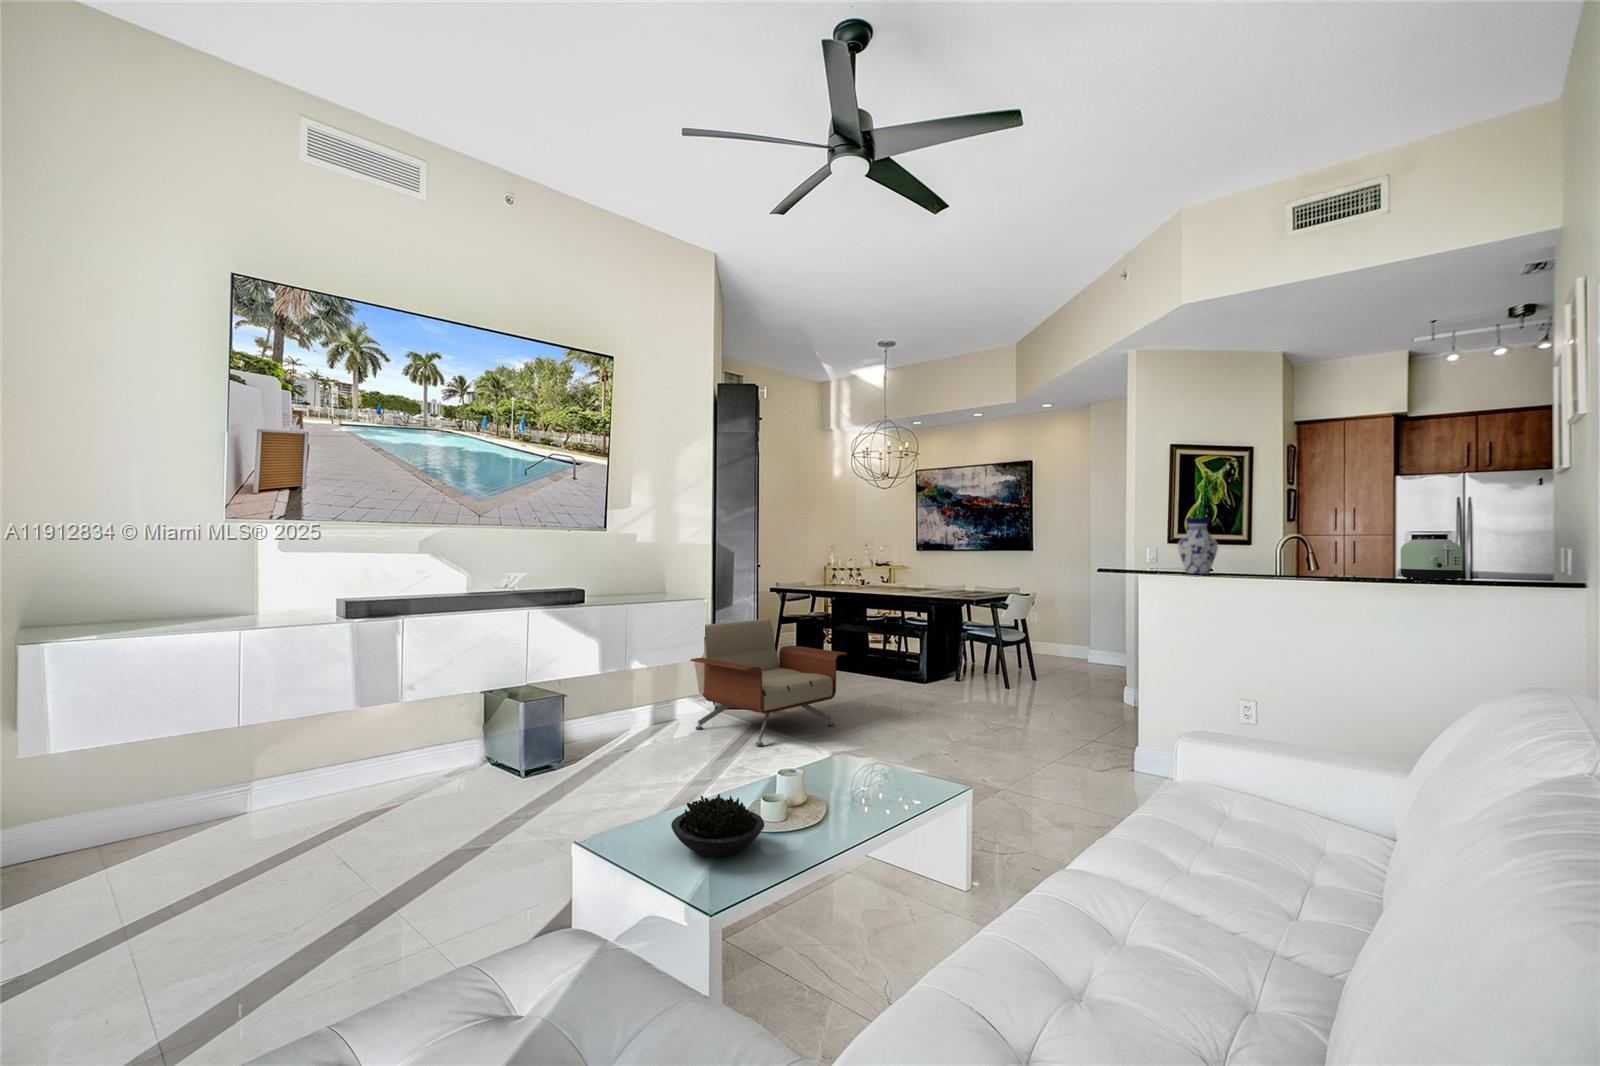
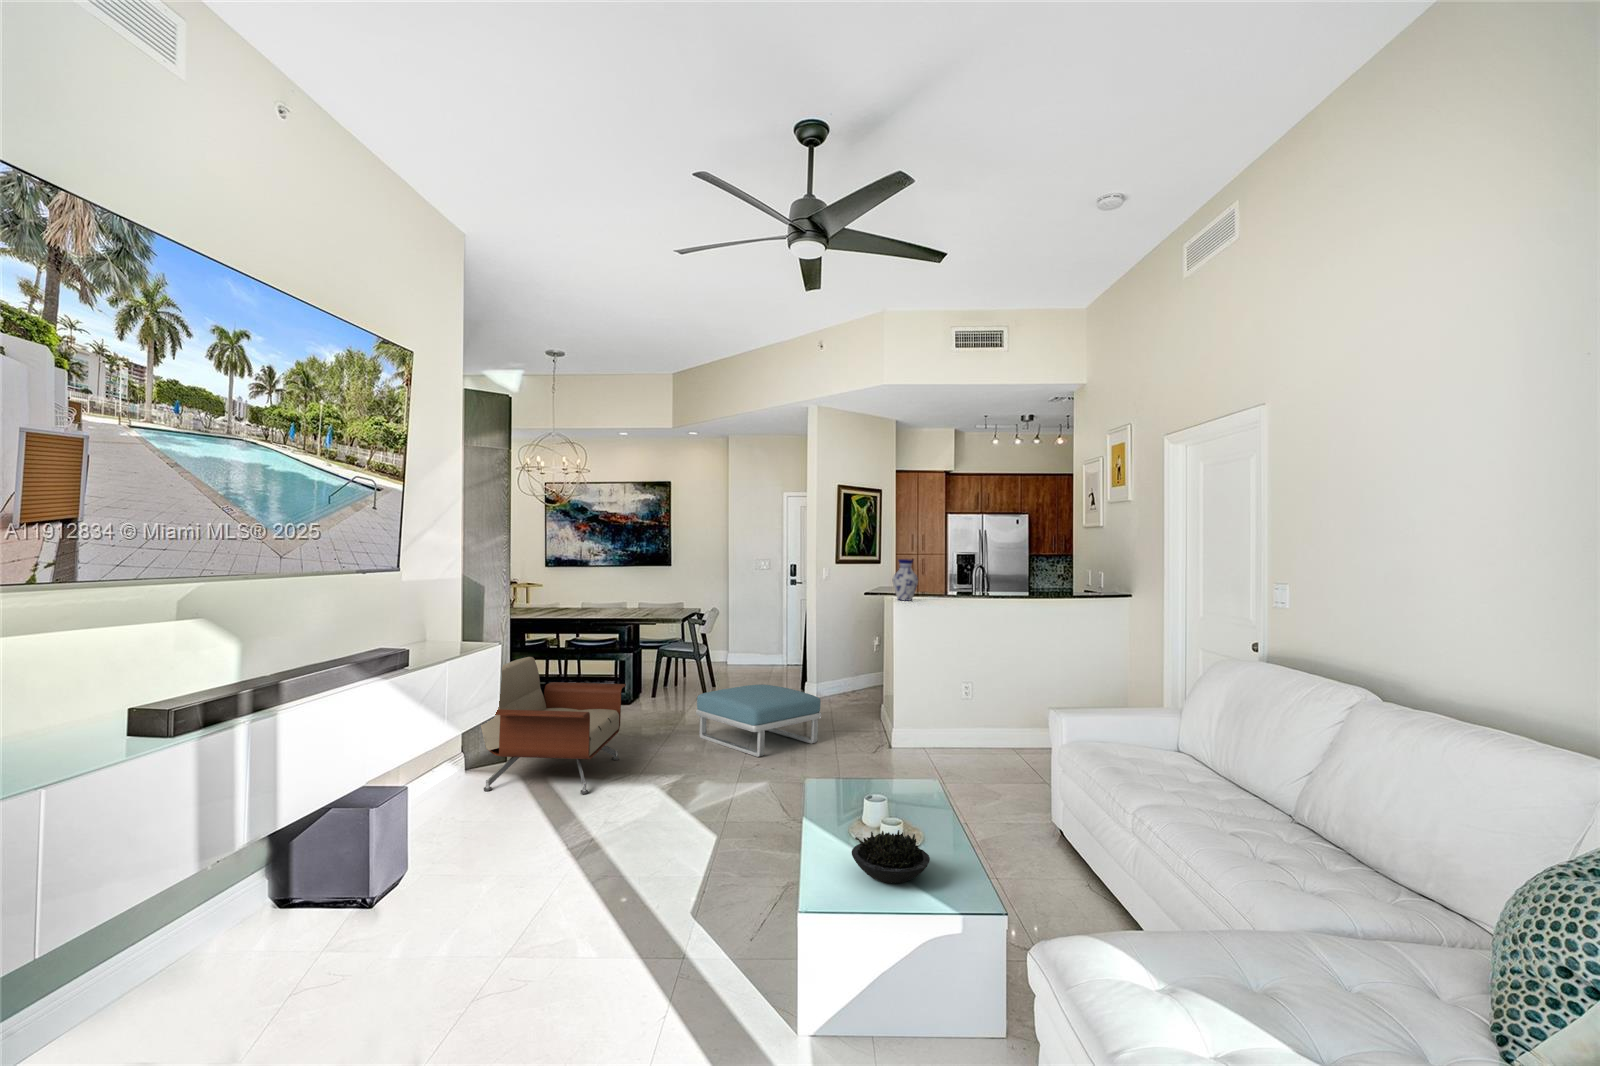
toaster: present [1400,539,1463,581] -> none [997,575,1031,601]
footstool: none [934,673,1071,748] -> present [696,684,821,757]

